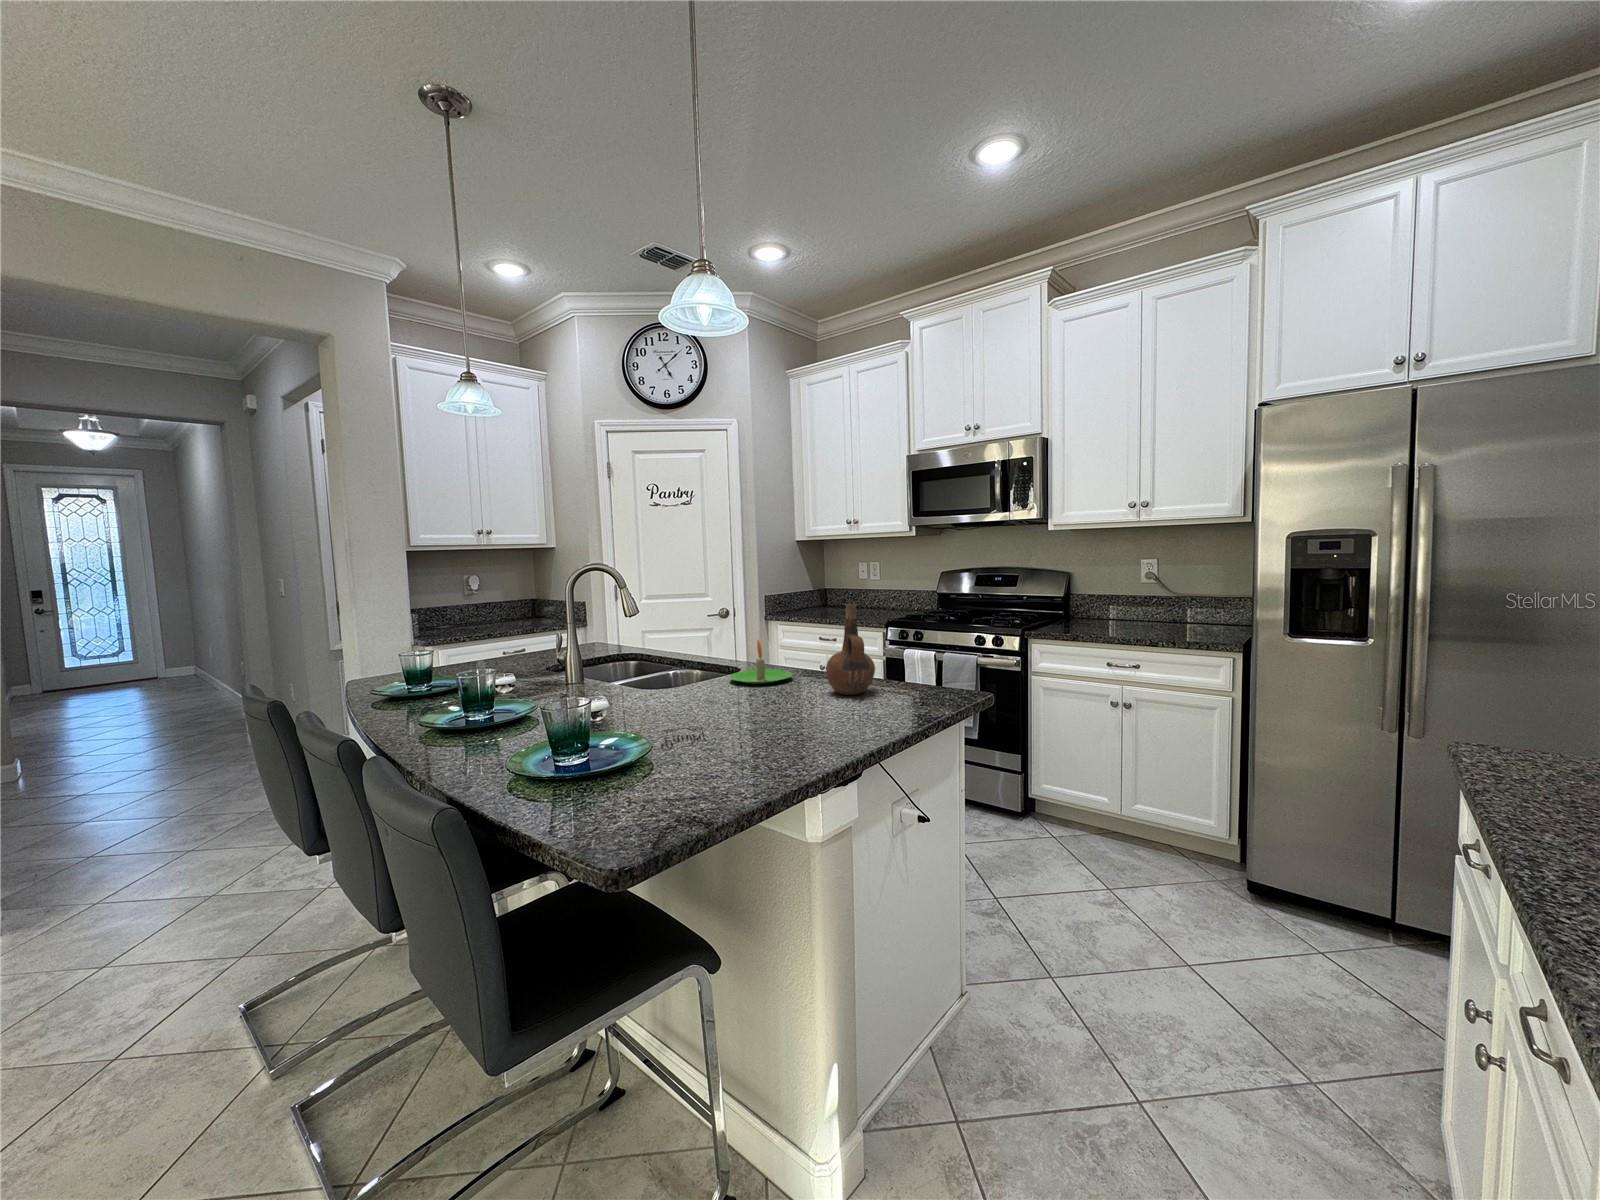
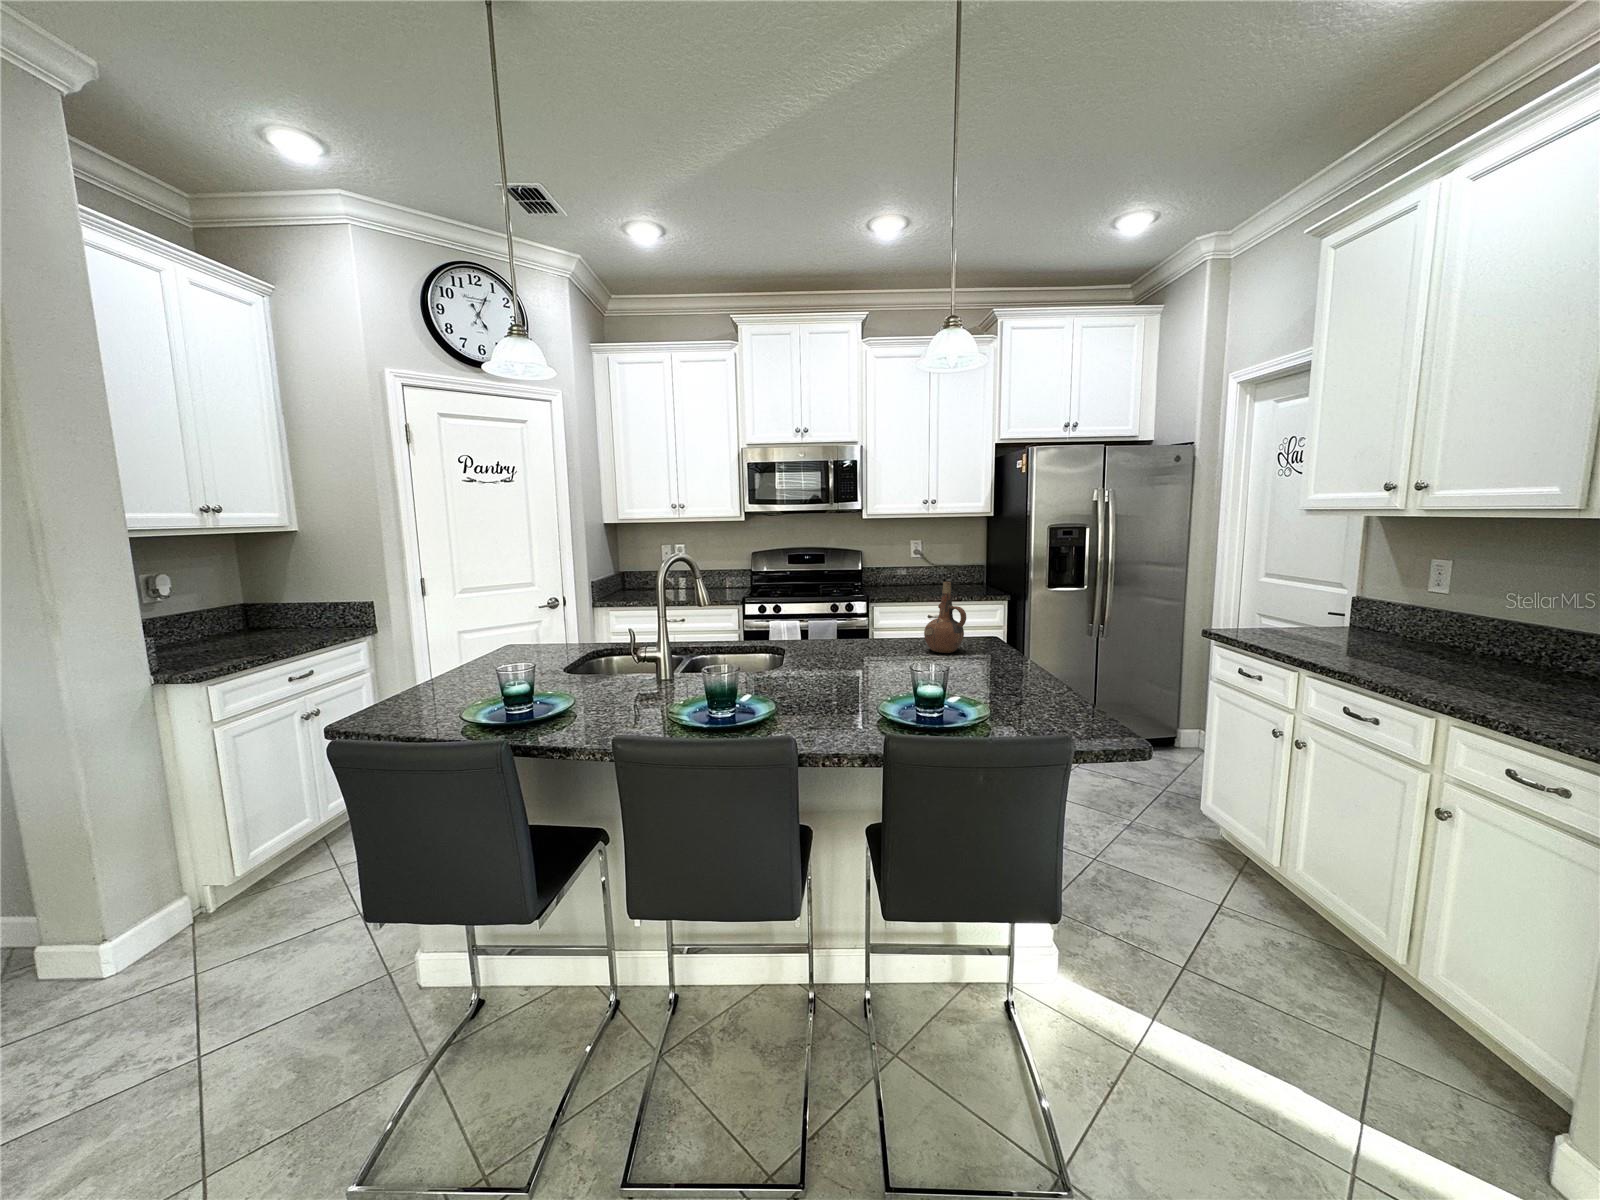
candle: present [729,639,792,684] -> none [818,618,874,657]

